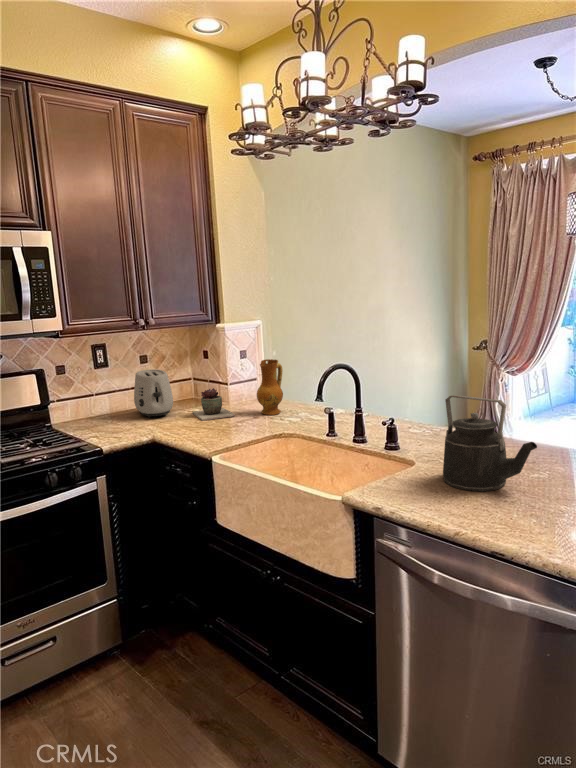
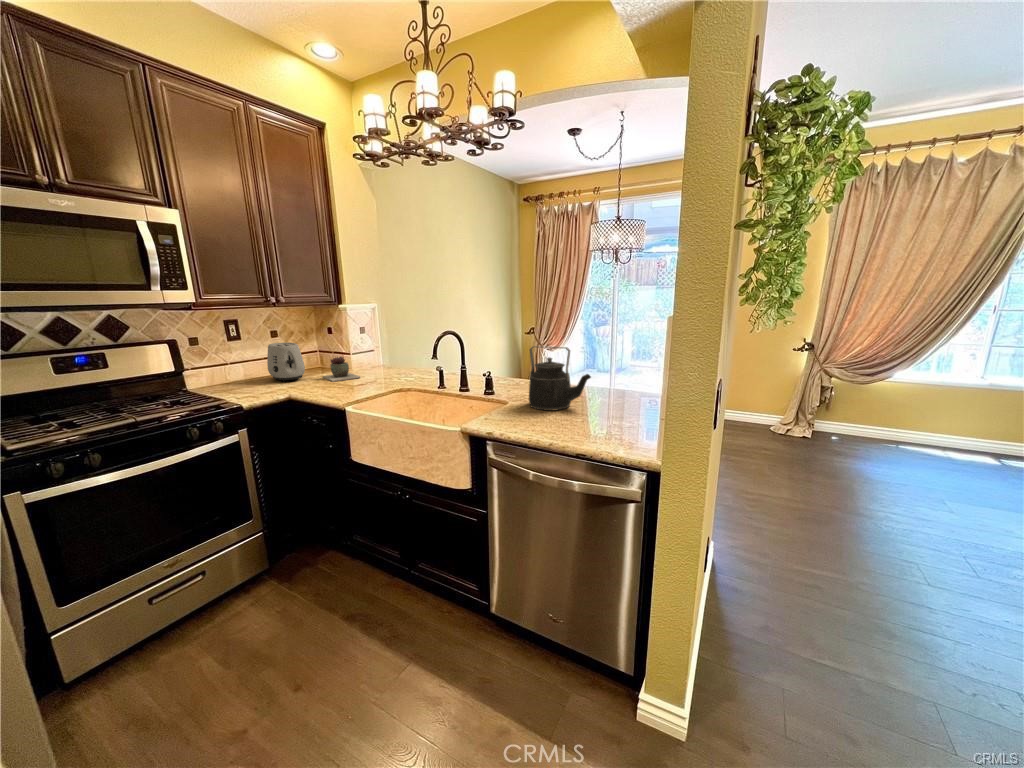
ceramic jug: present [257,359,283,415] -> none [378,333,399,376]

